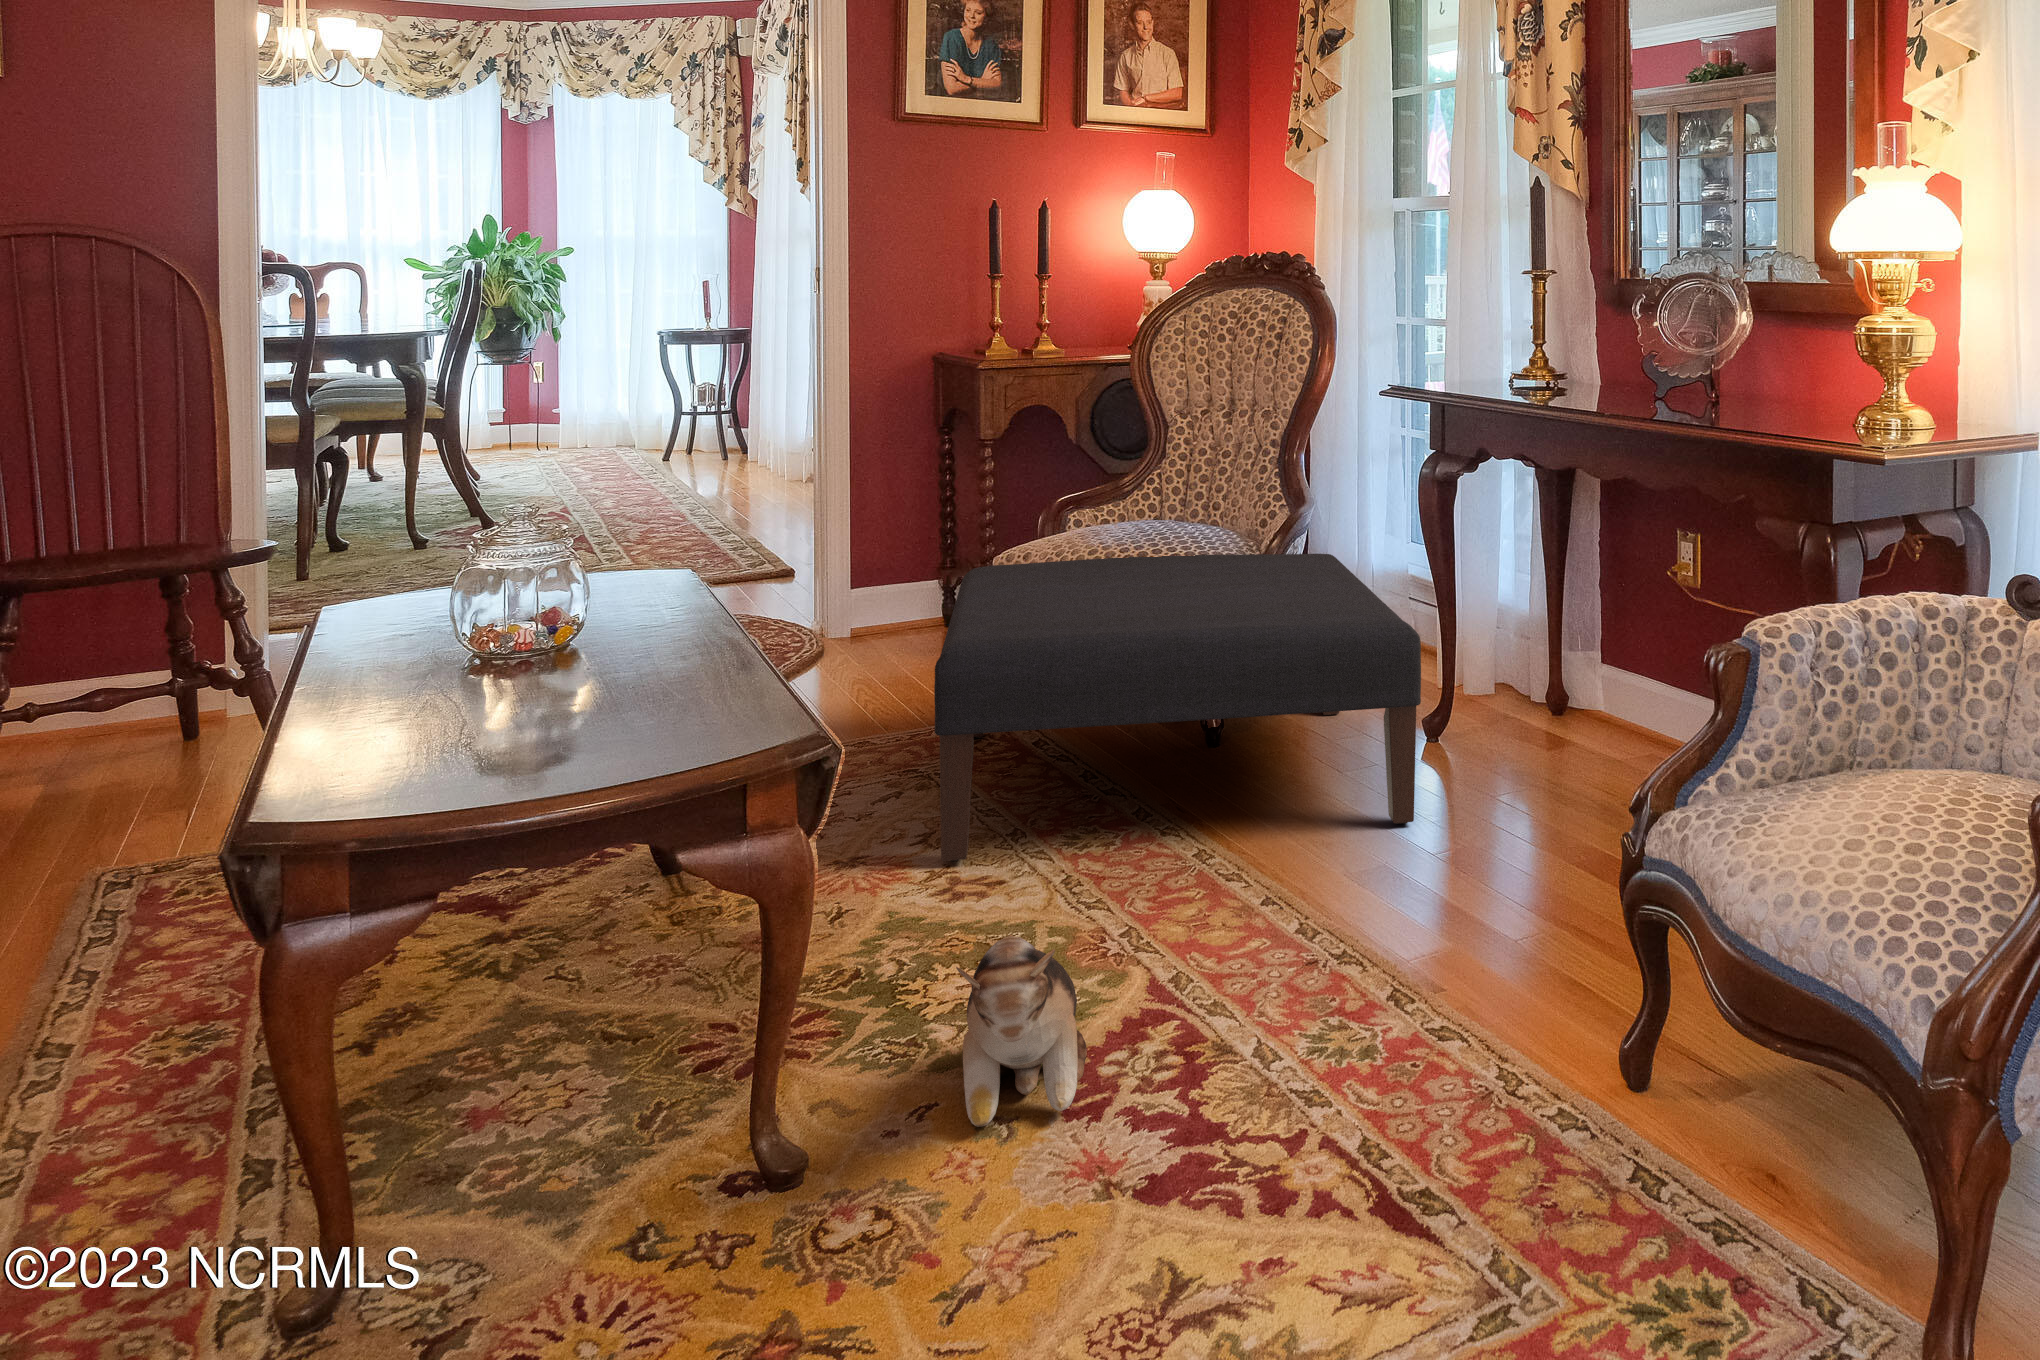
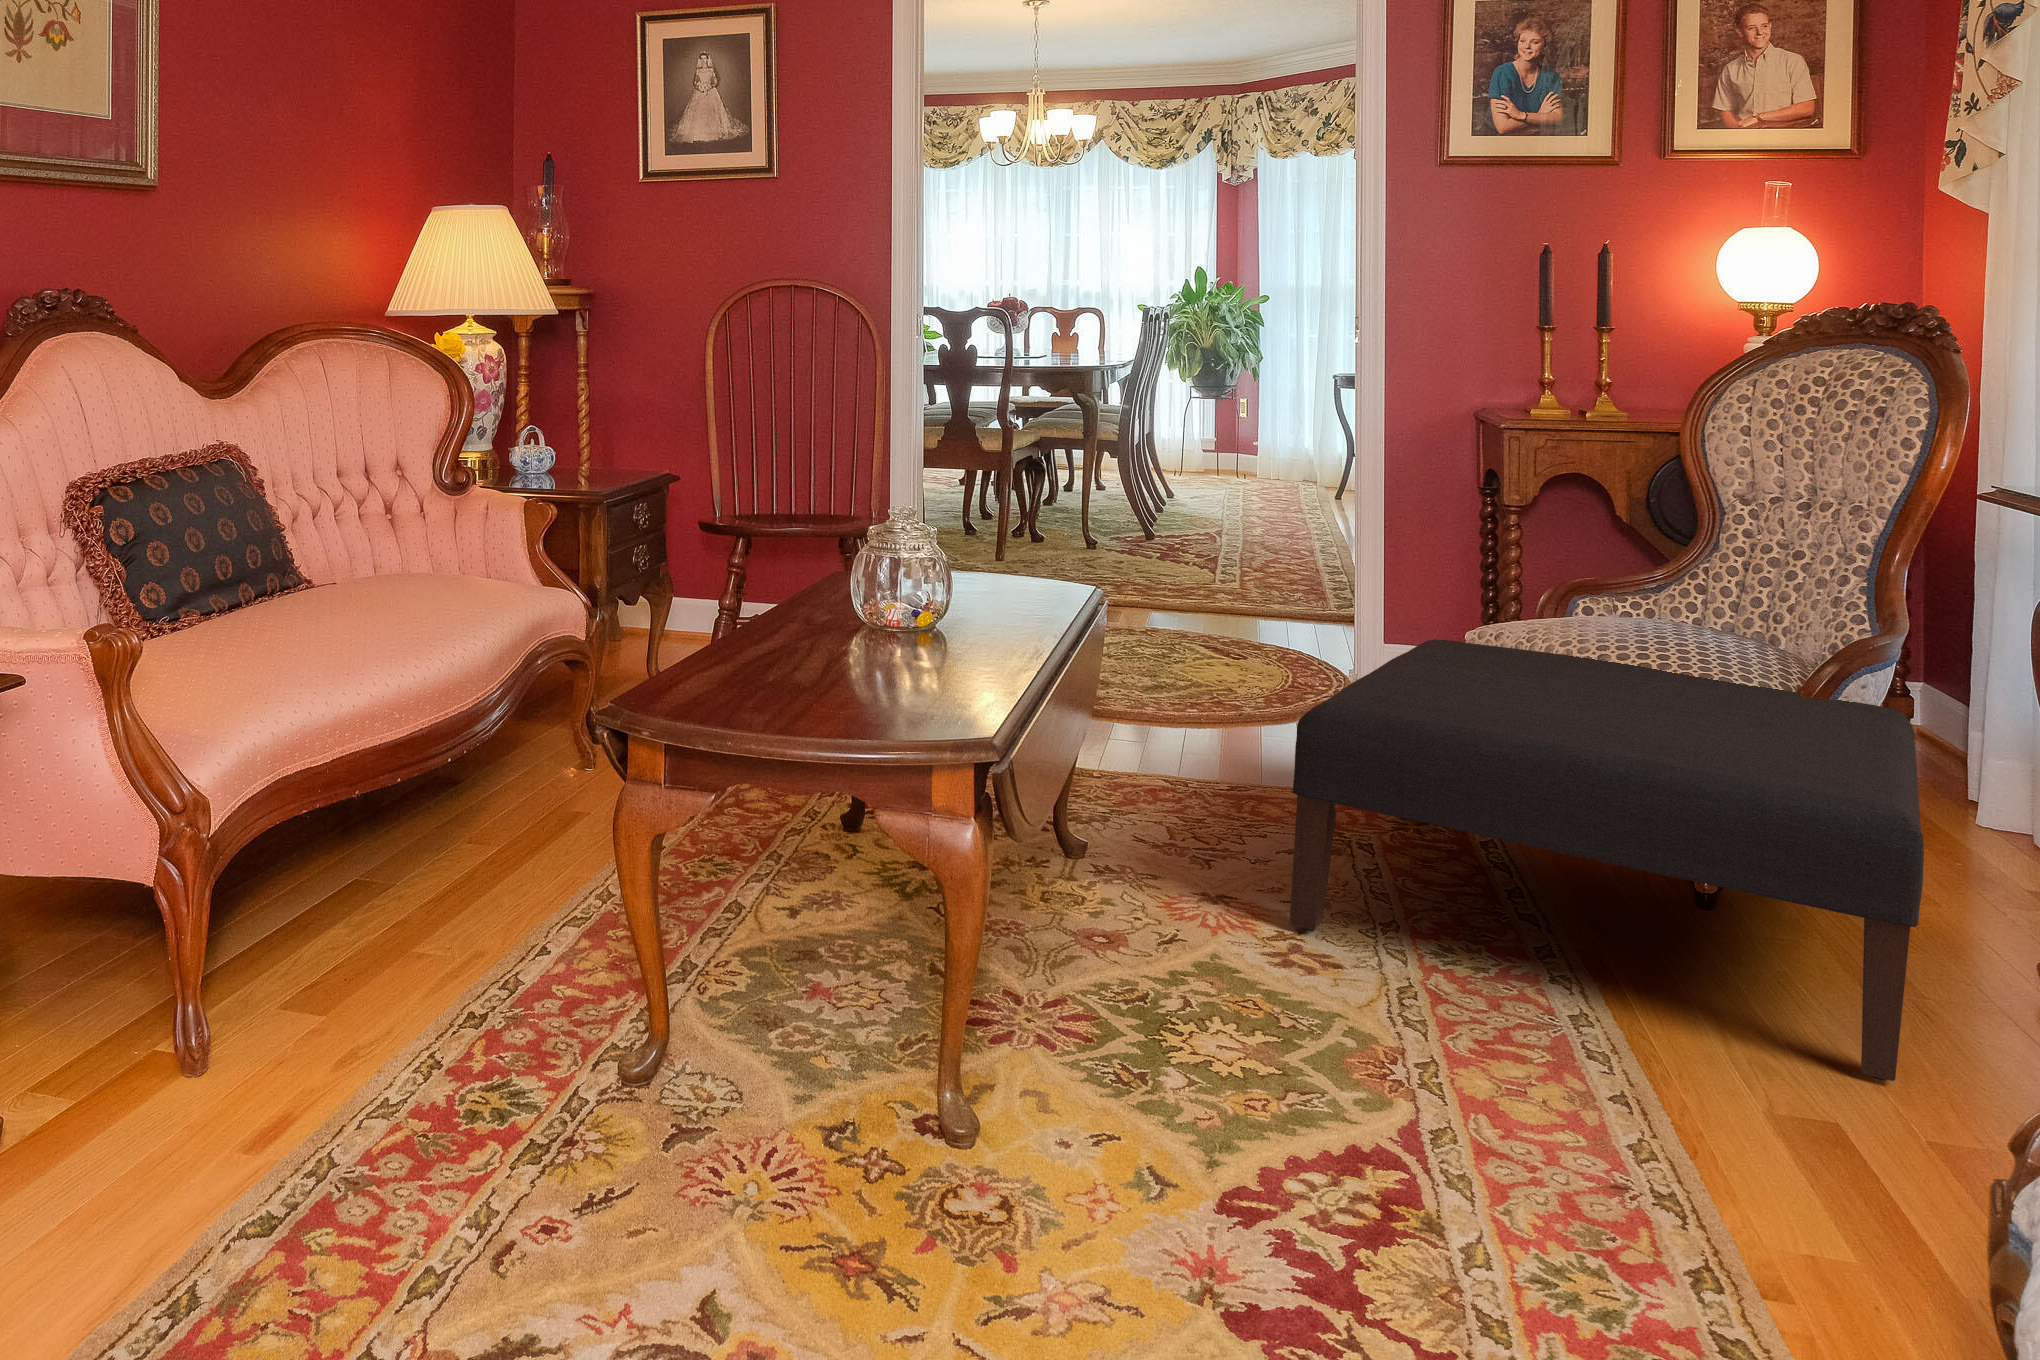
plush toy: present [956,934,1087,1127] -> none [1107,993,1281,1200]

